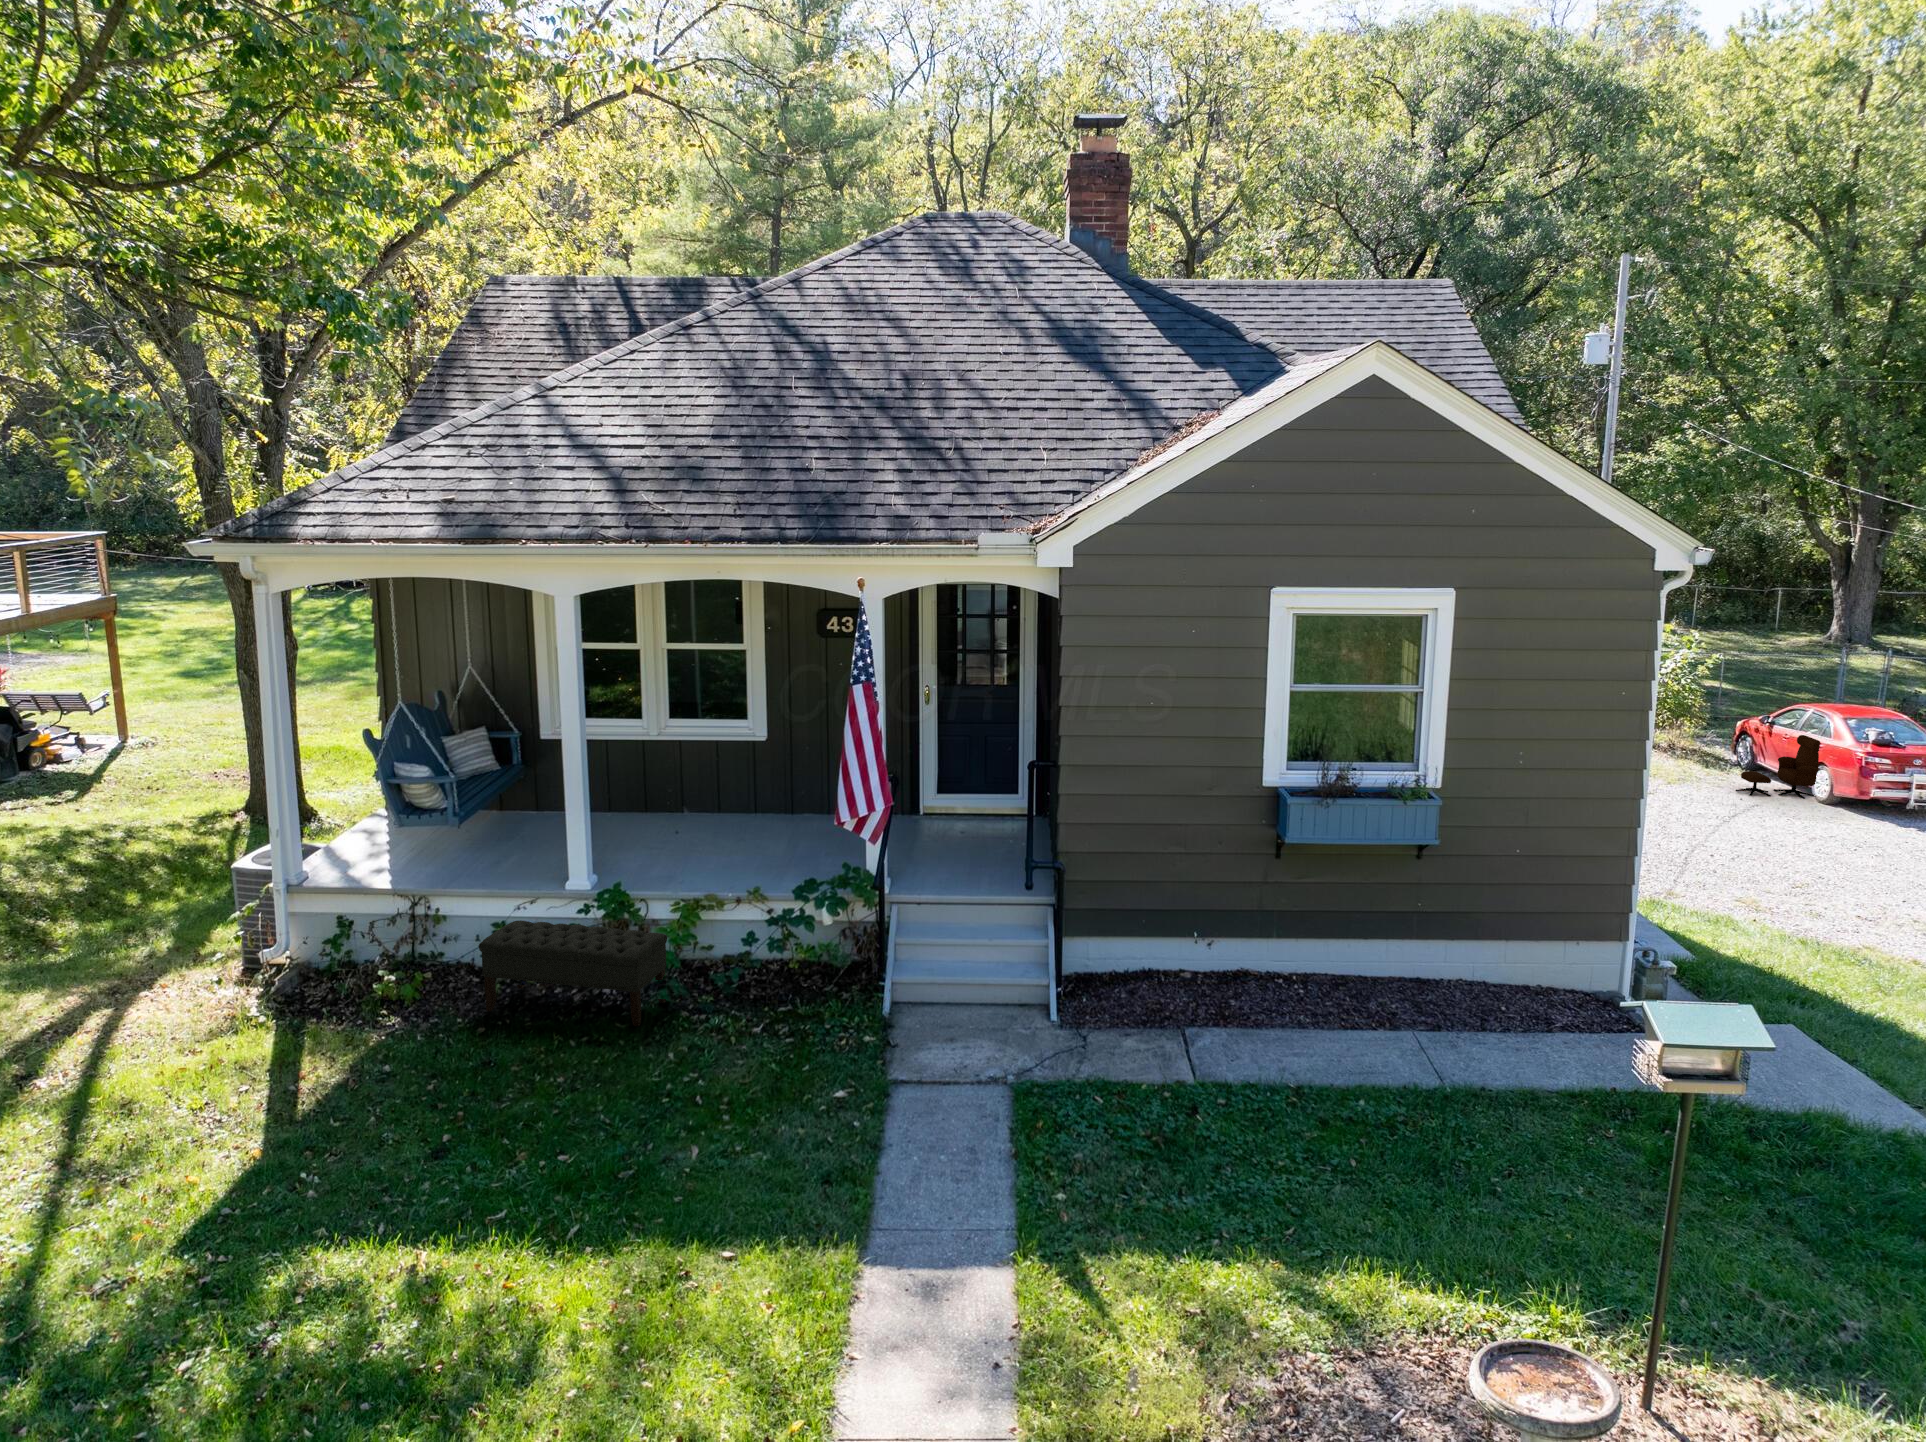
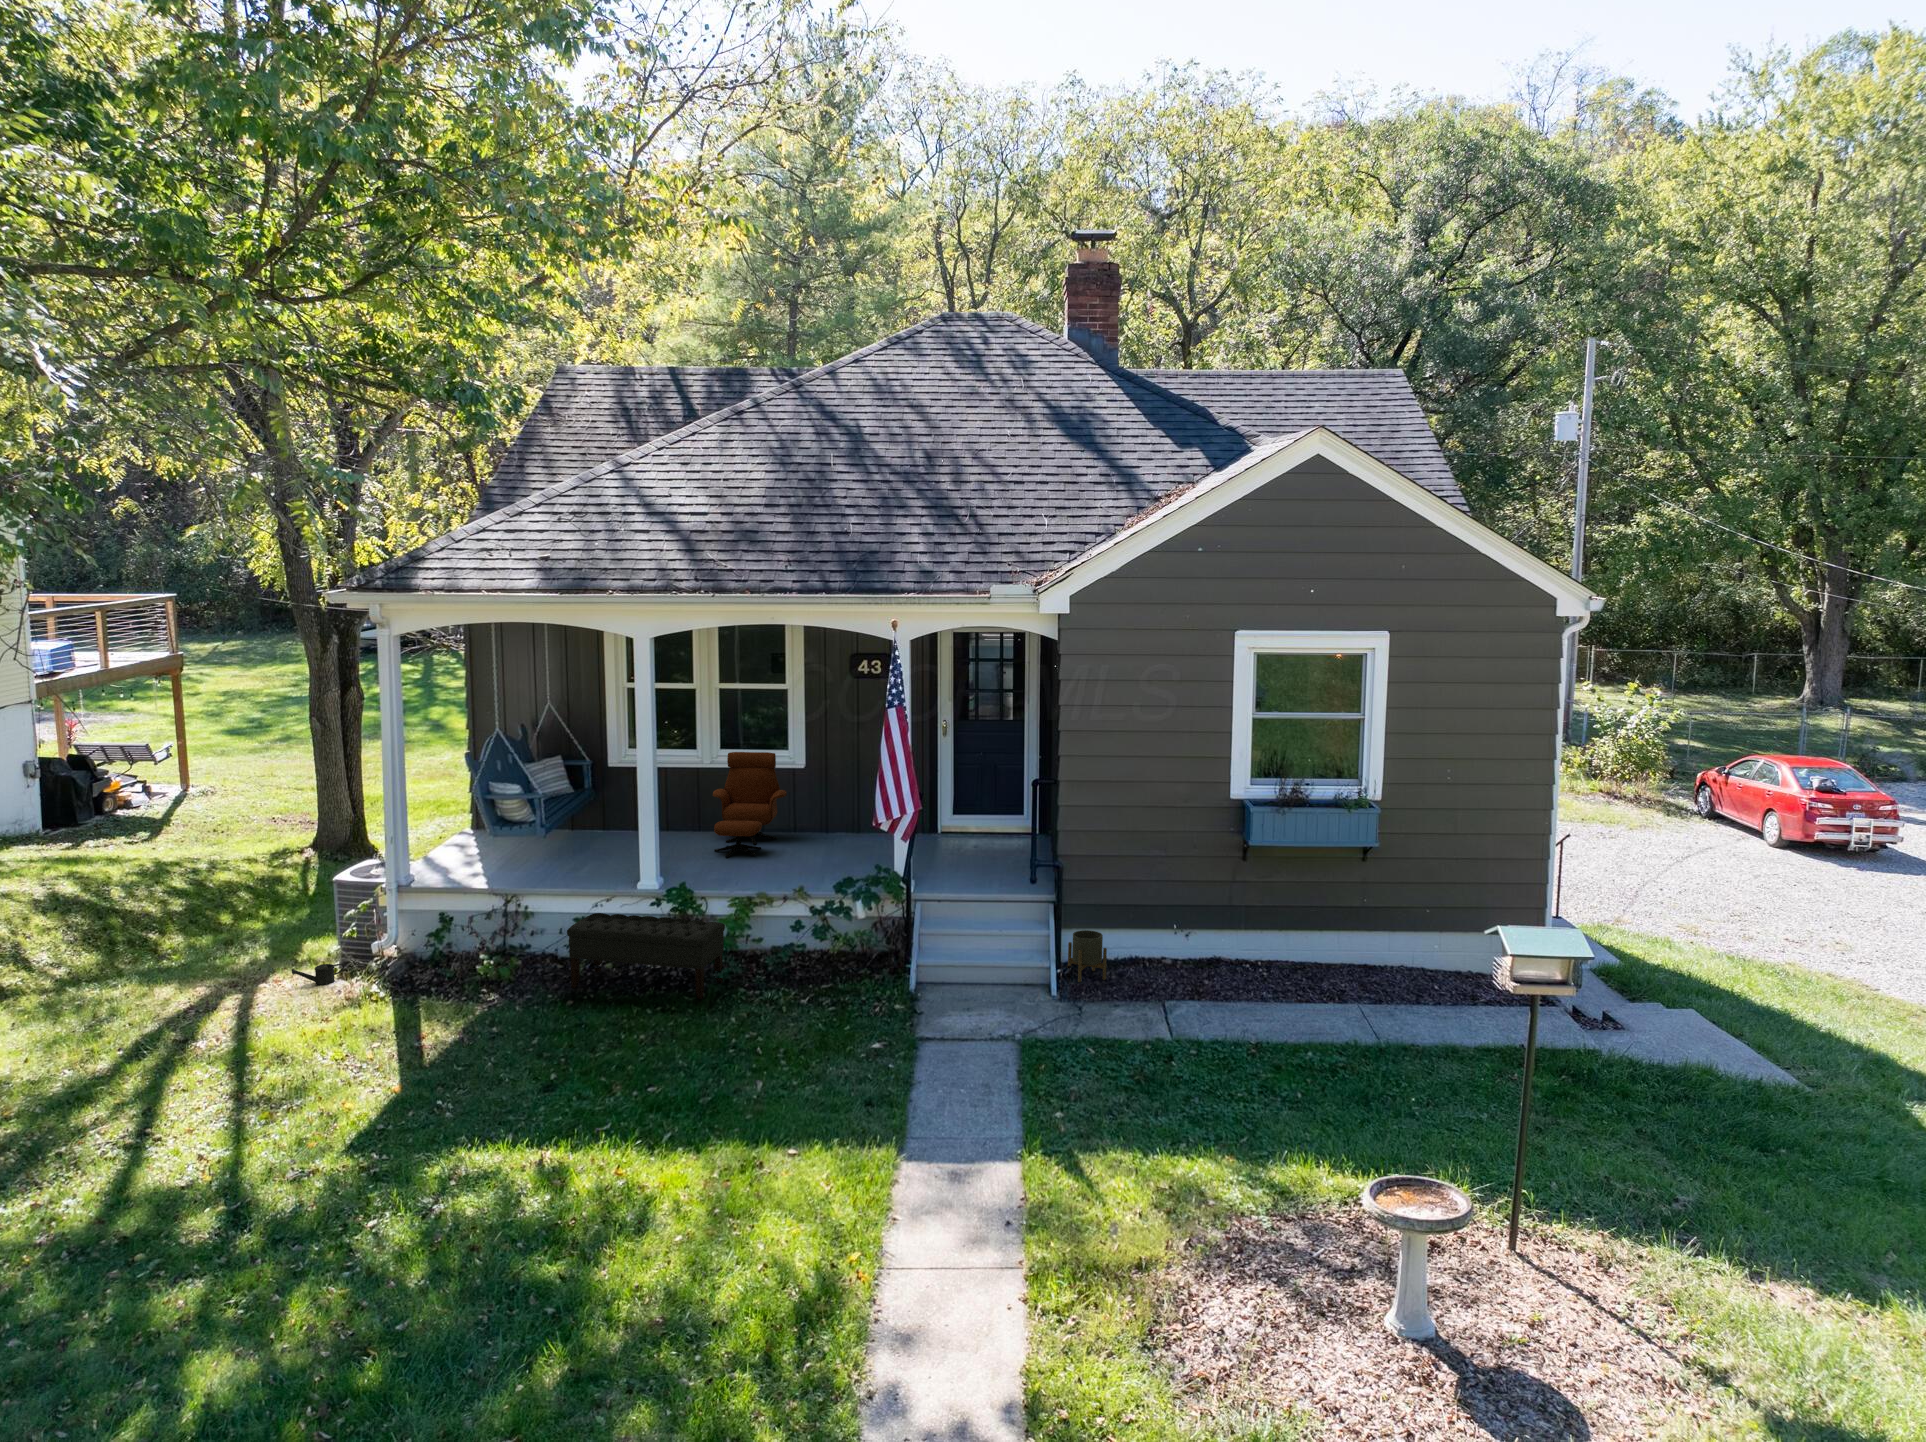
lounge chair: present [1736,735,1820,799] -> present [713,752,787,857]
planter: none [1070,938,1116,1001] -> present [1068,930,1107,982]
watering can: none [161,977,226,1005] -> present [292,963,344,986]

